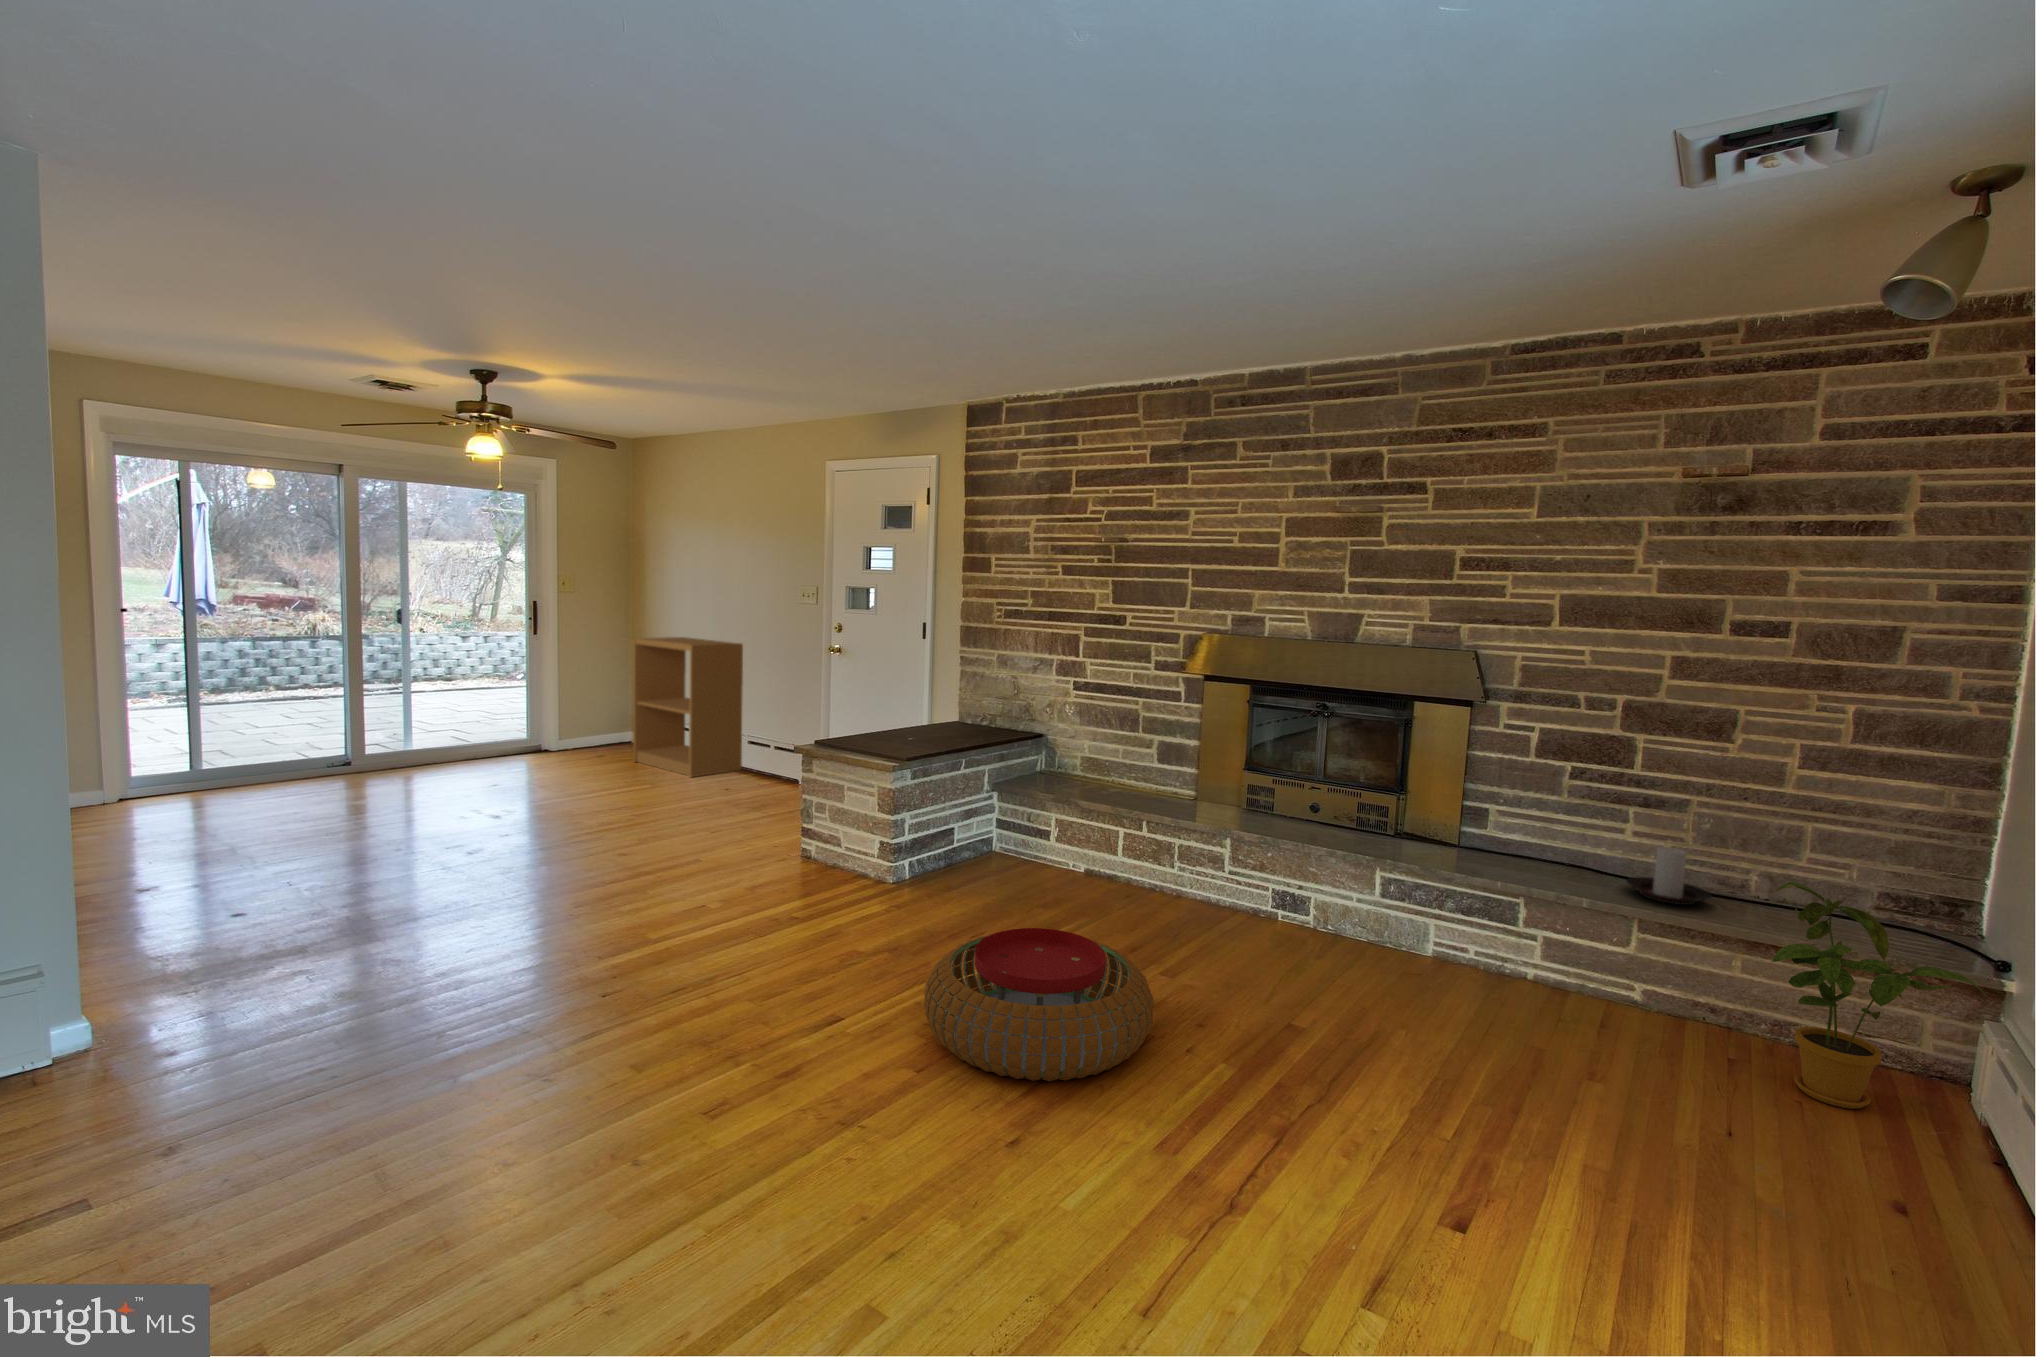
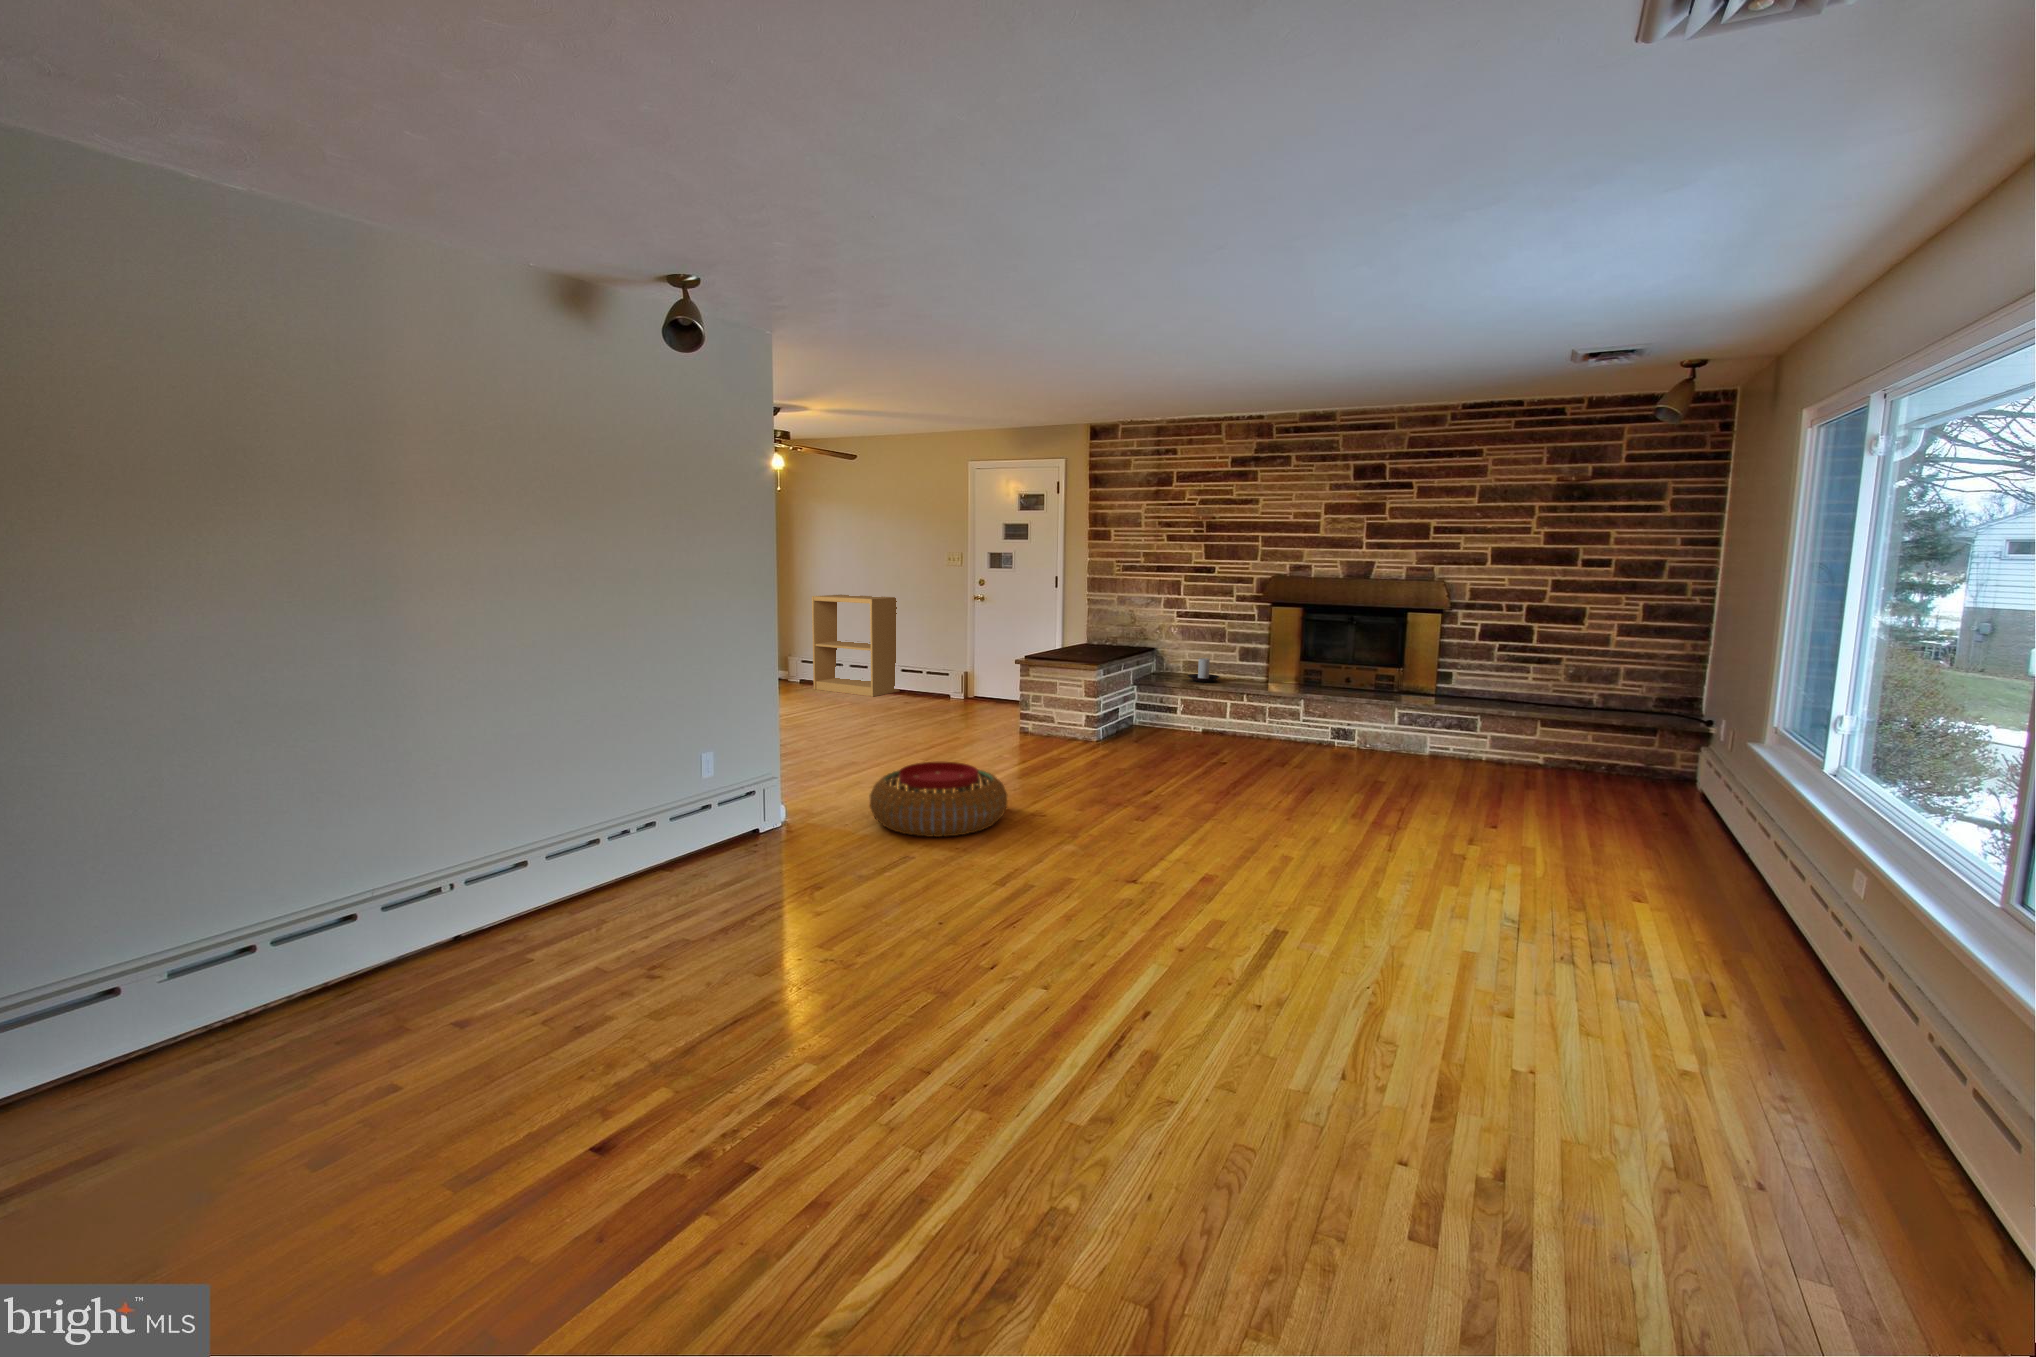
candle holder: present [1626,847,1712,905] -> present [1188,658,1219,682]
house plant: present [1772,882,1987,1109] -> none [1607,690,1700,792]
pouf: present [924,928,1154,1081] -> present [870,762,1007,837]

